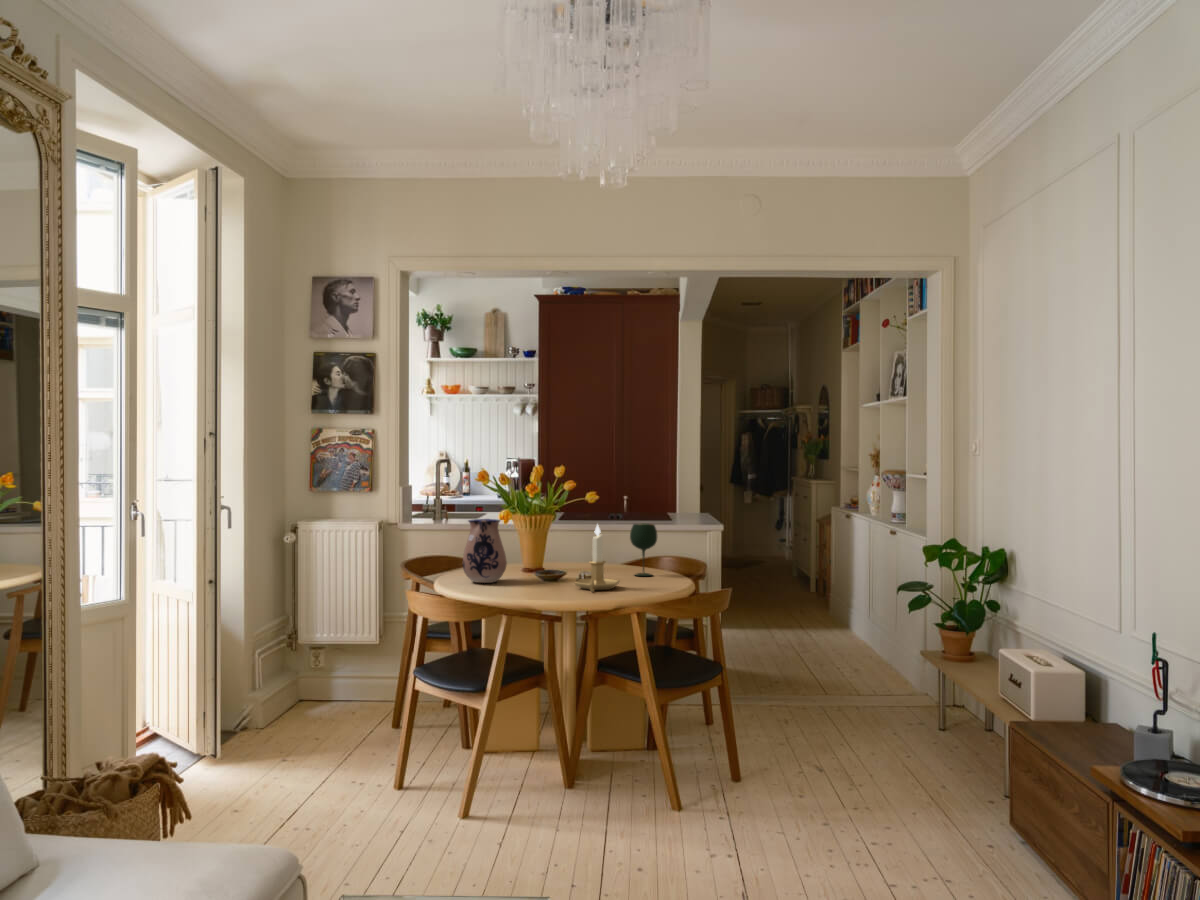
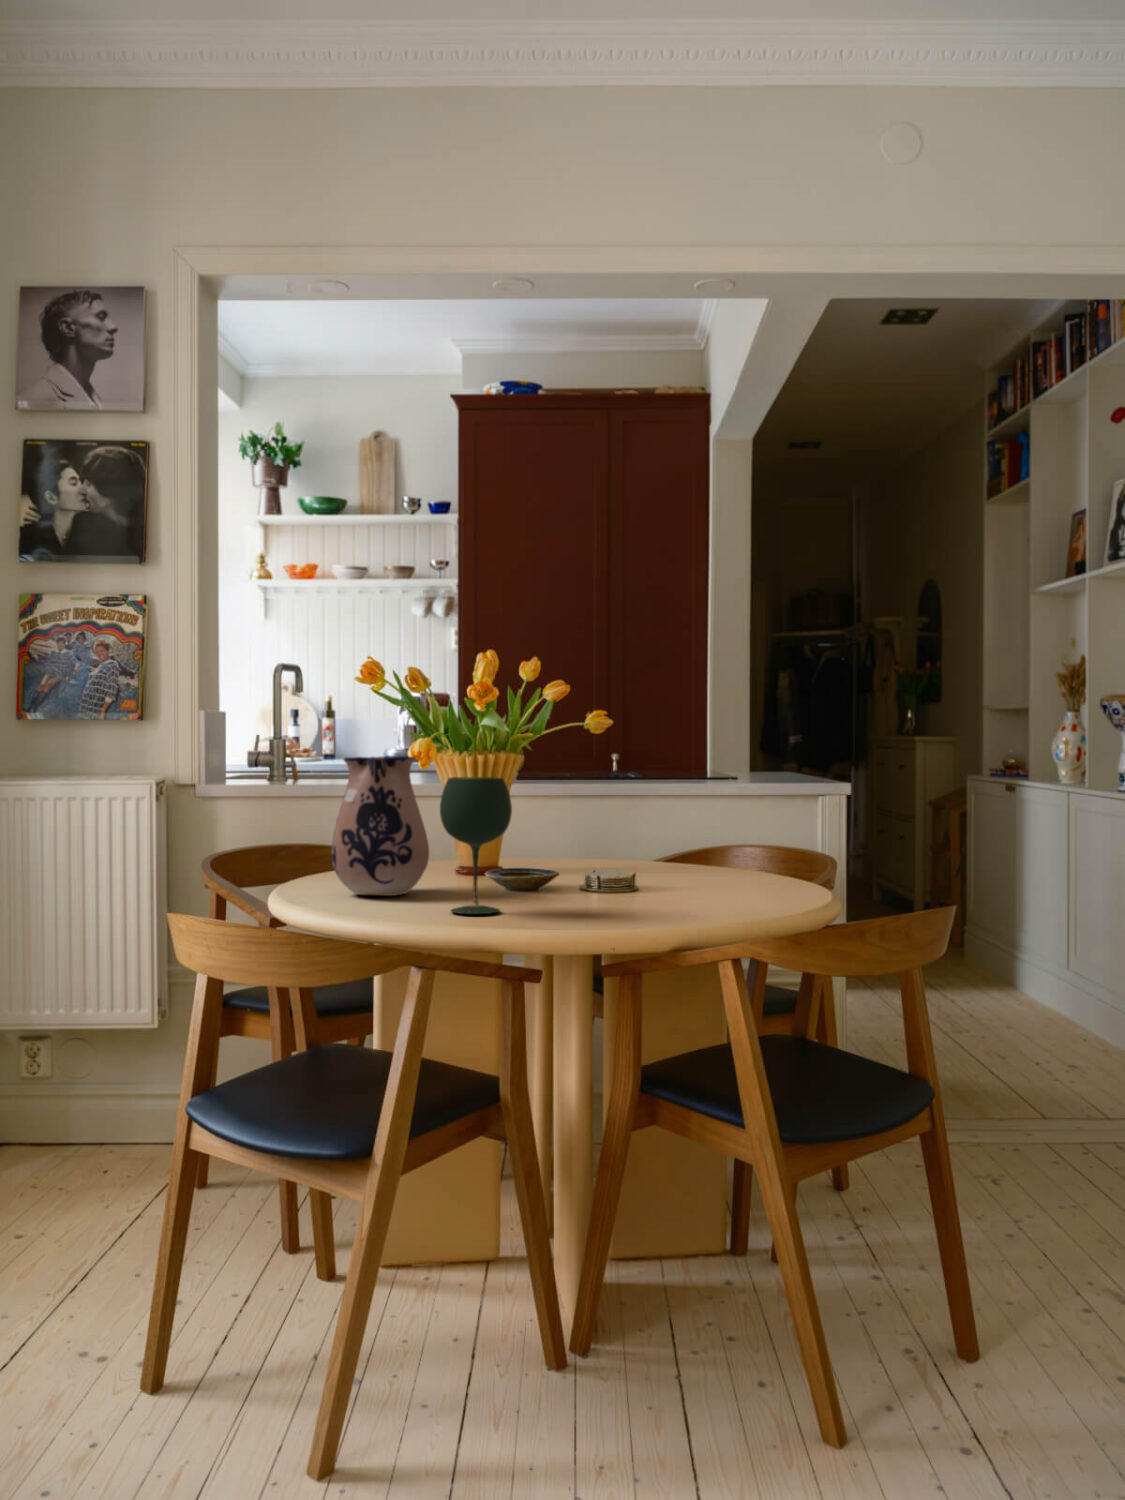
wine glass: present [630,524,657,576] -> present [440,777,512,914]
candlestick: present [575,525,620,592] -> none [586,760,684,913]

